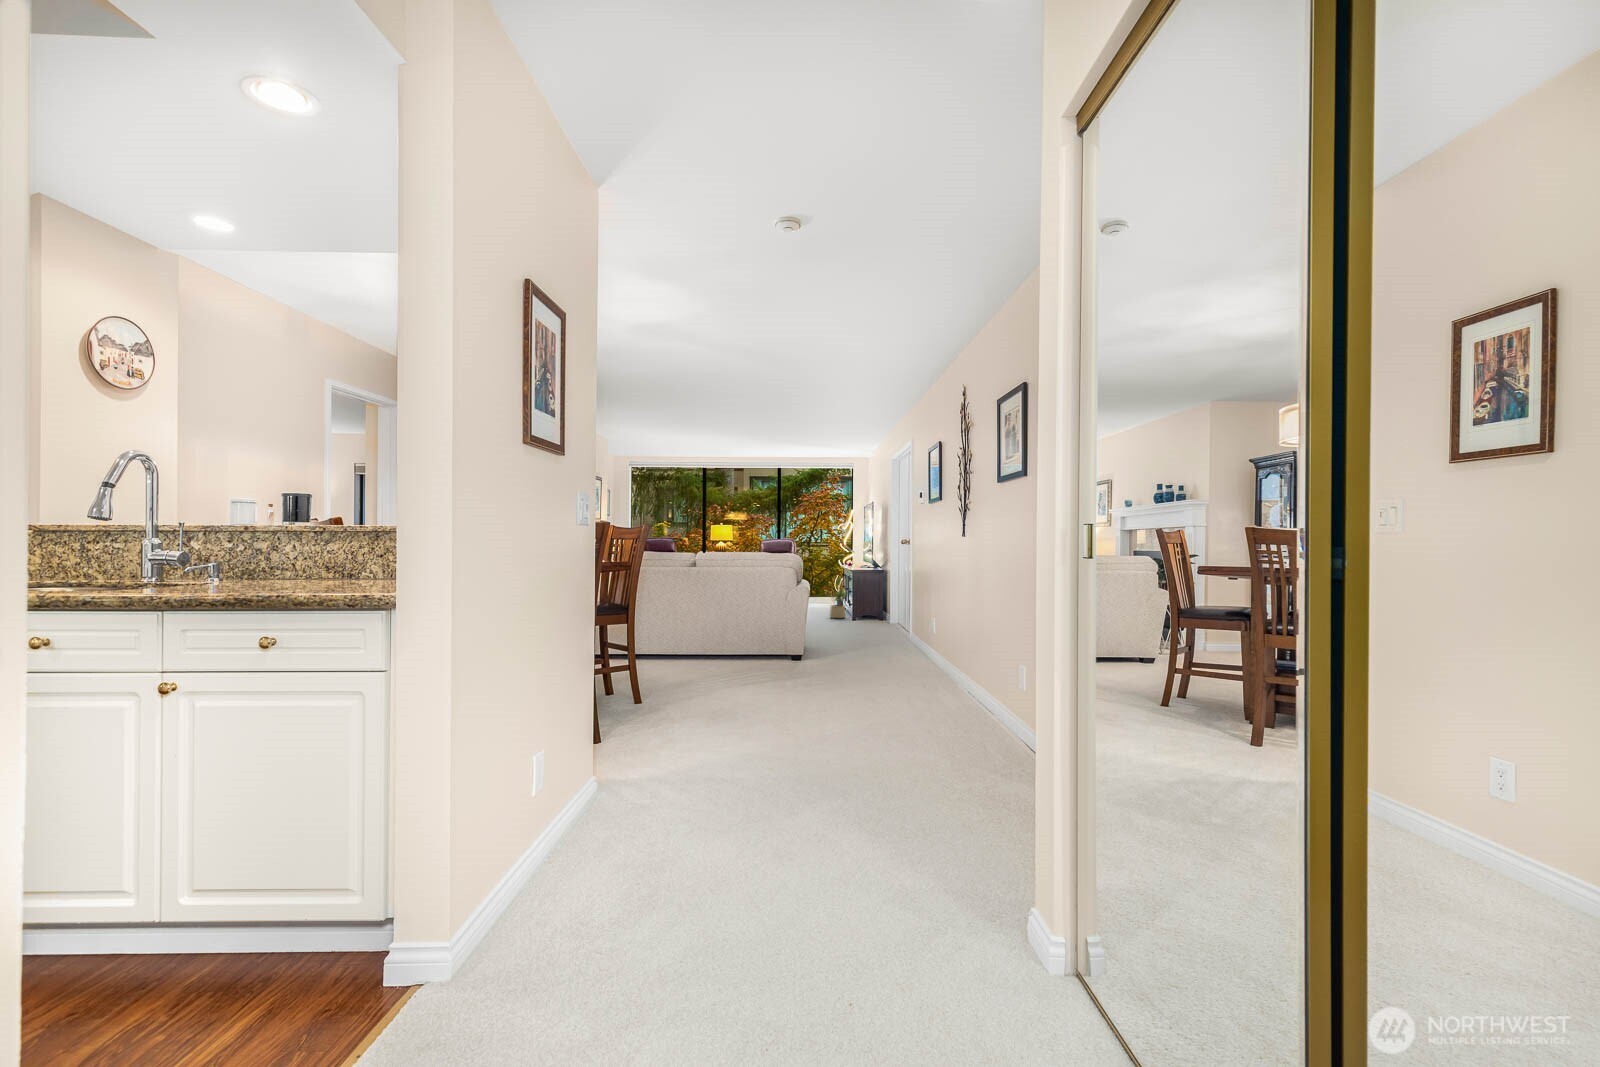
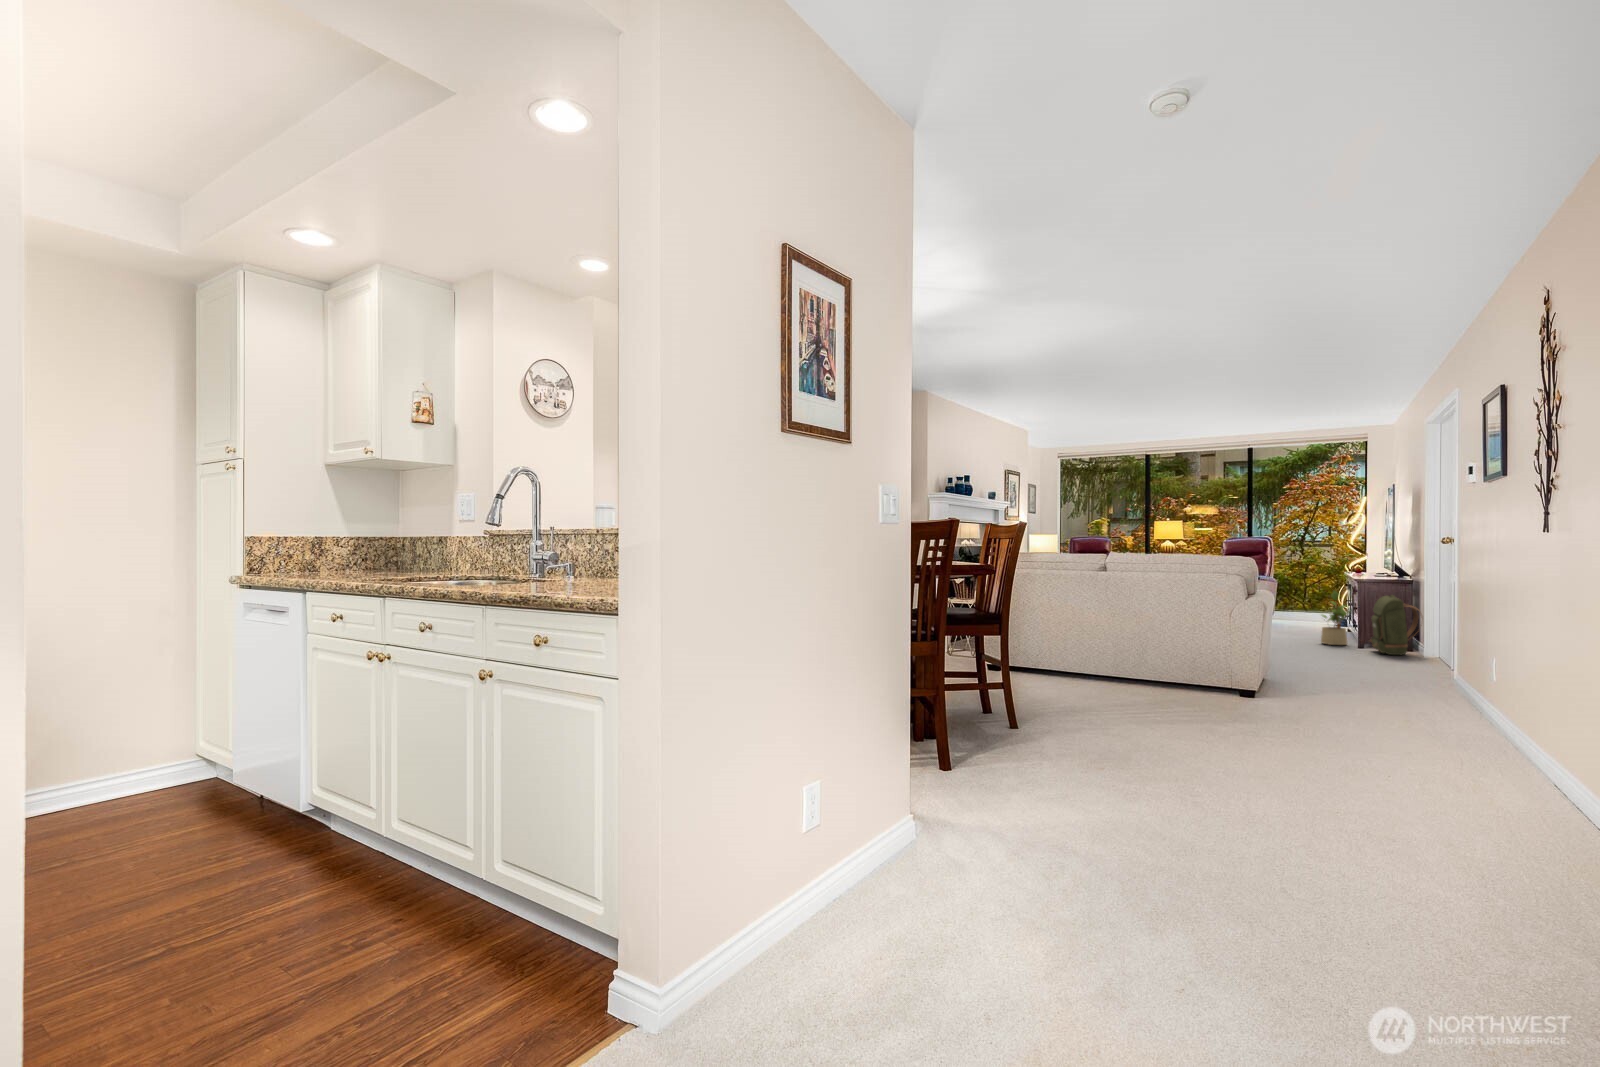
backpack: none [858,580,889,623] -> present [1371,595,1419,655]

